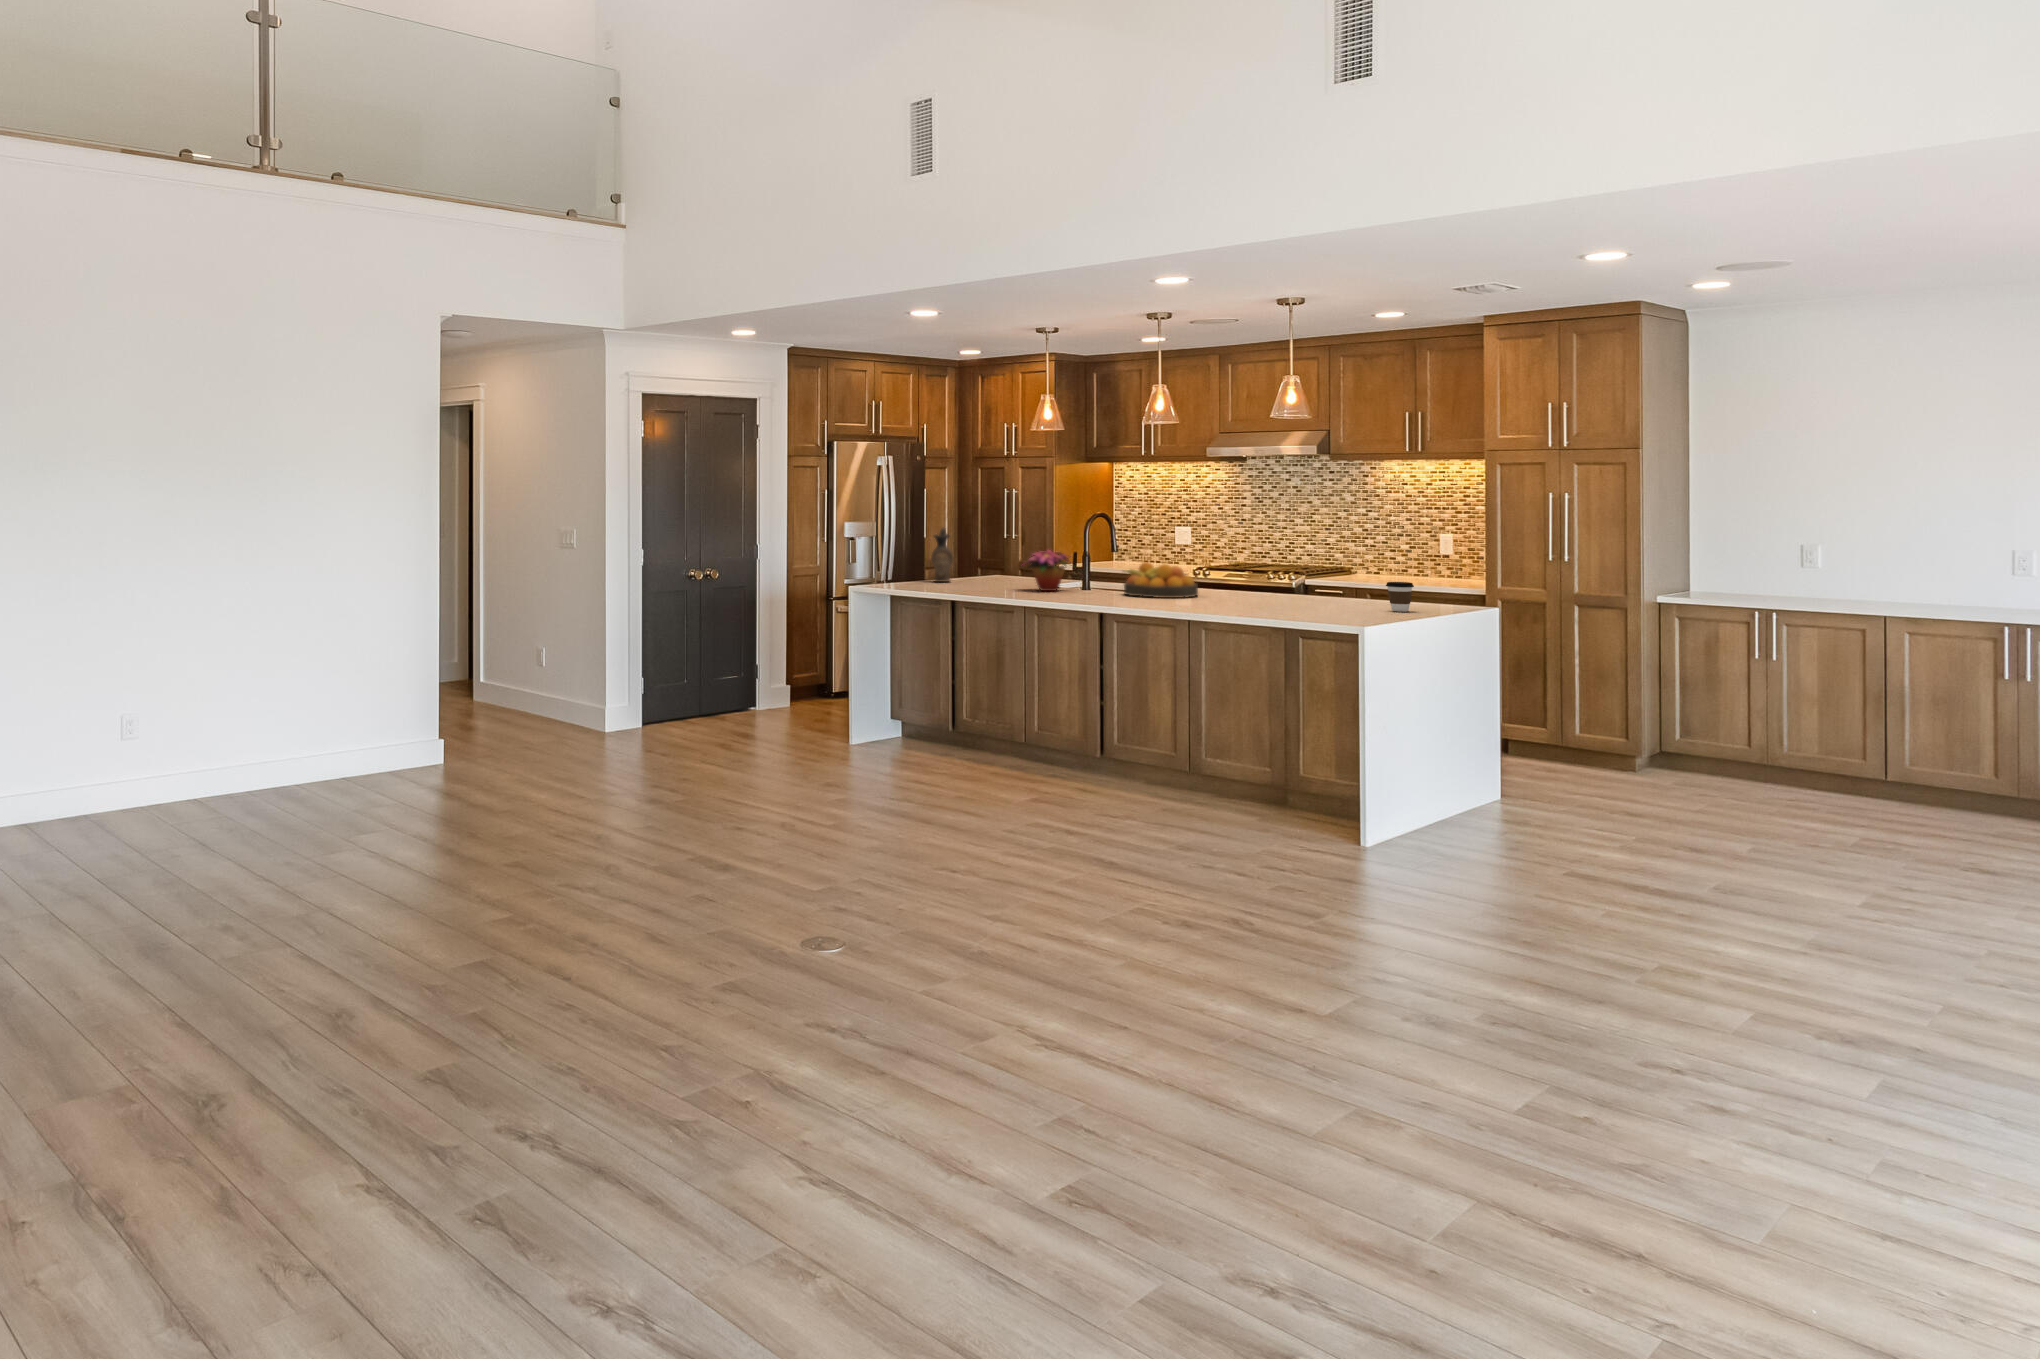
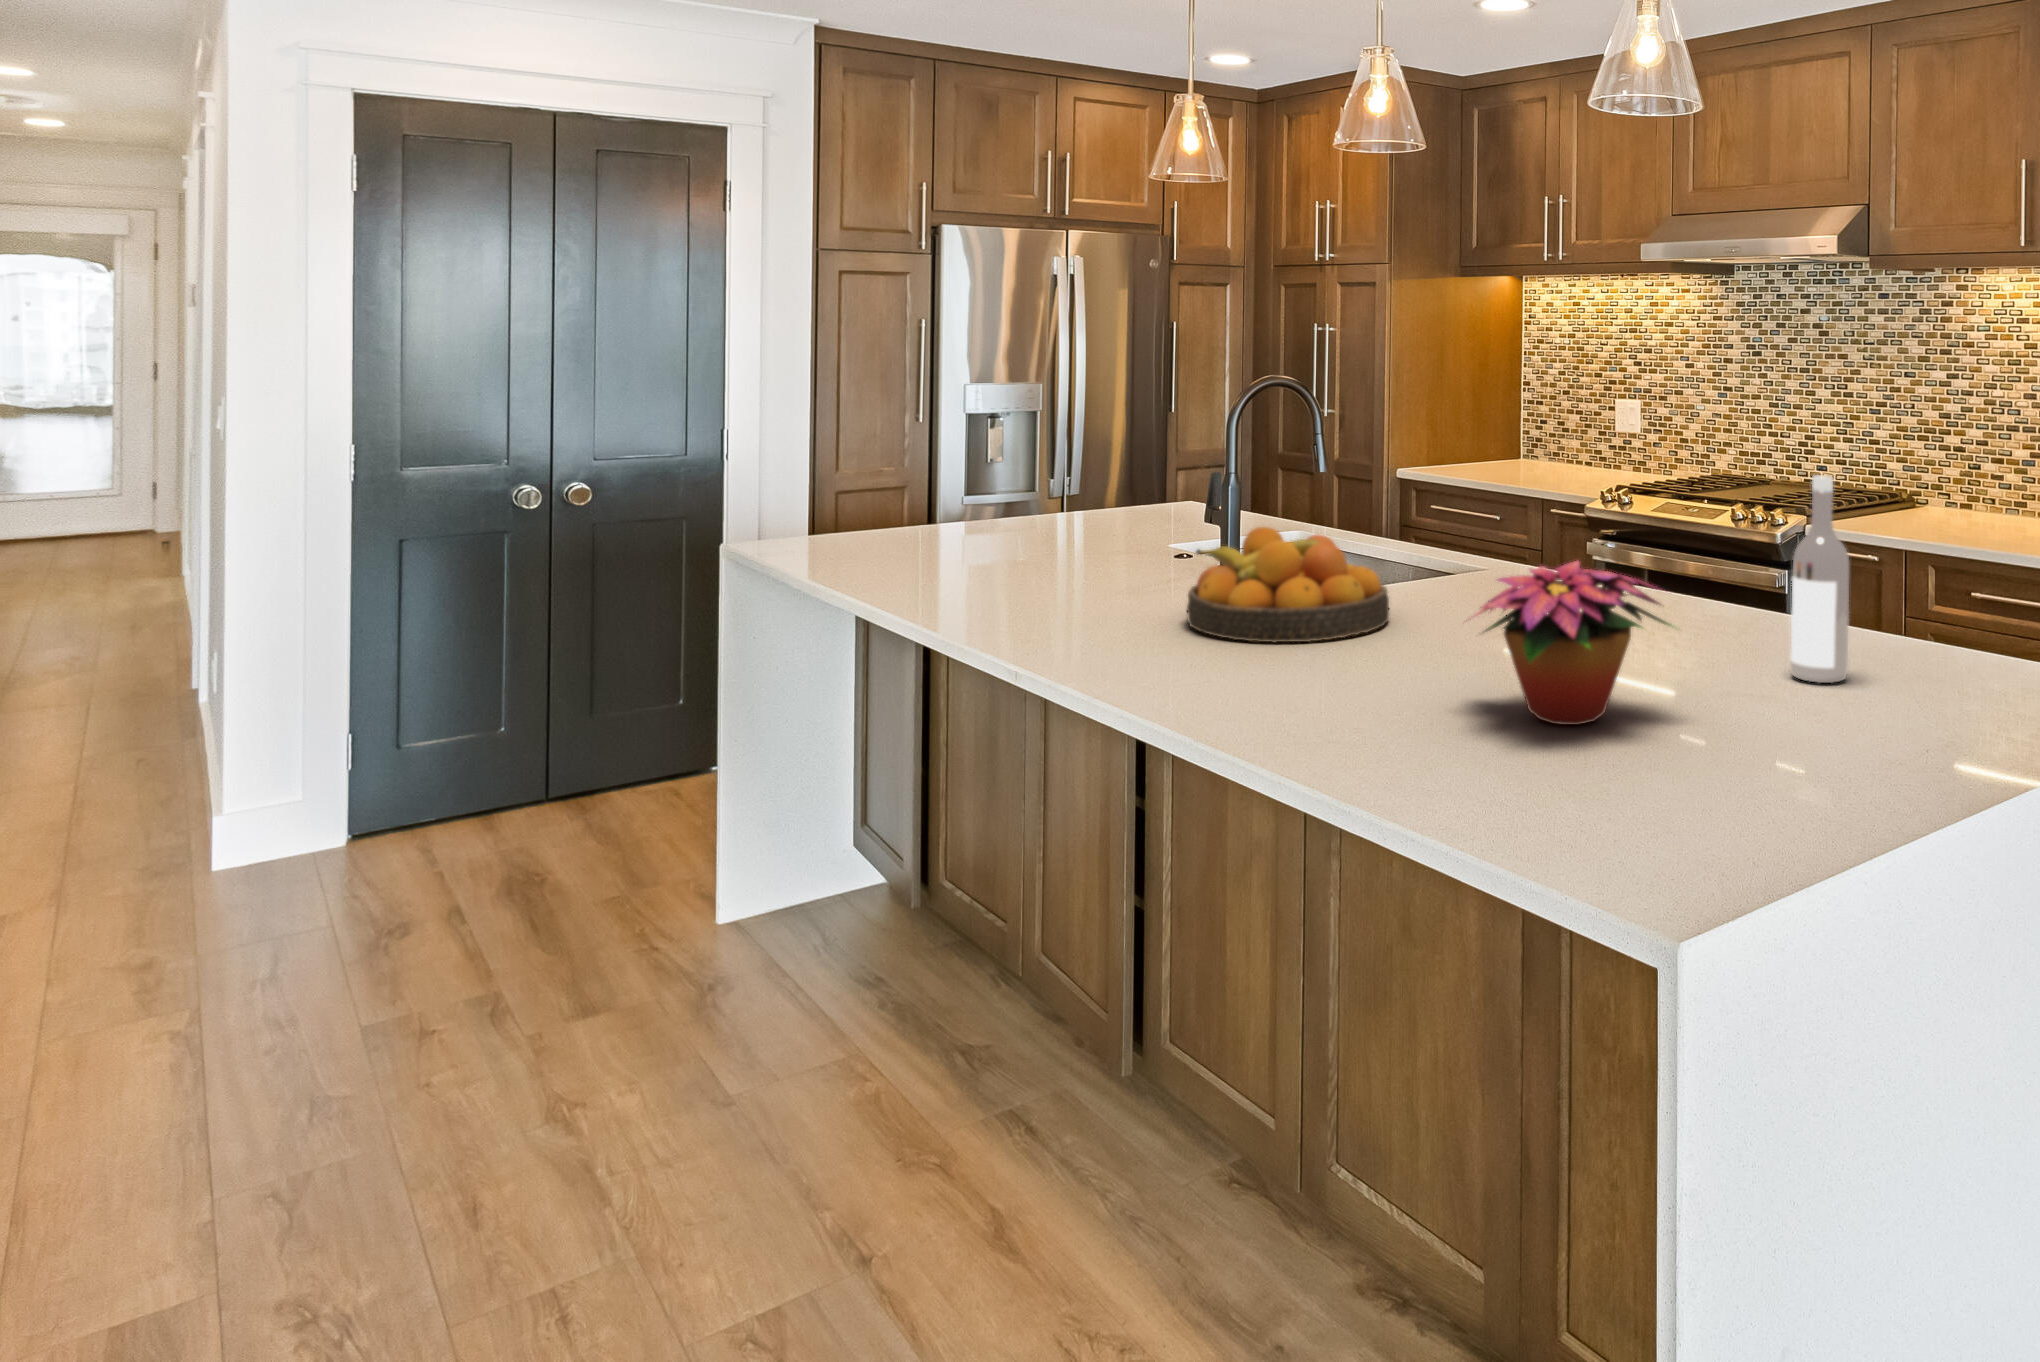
ceramic pitcher: present [931,528,953,582] -> none [901,413,958,541]
wine bottle: none [1355,536,1374,603] -> present [1791,475,1849,683]
flower arrangement: present [1026,550,1072,591] -> present [1464,561,1674,725]
coffee cup: present [1386,582,1414,612] -> none [1834,662,1931,782]

